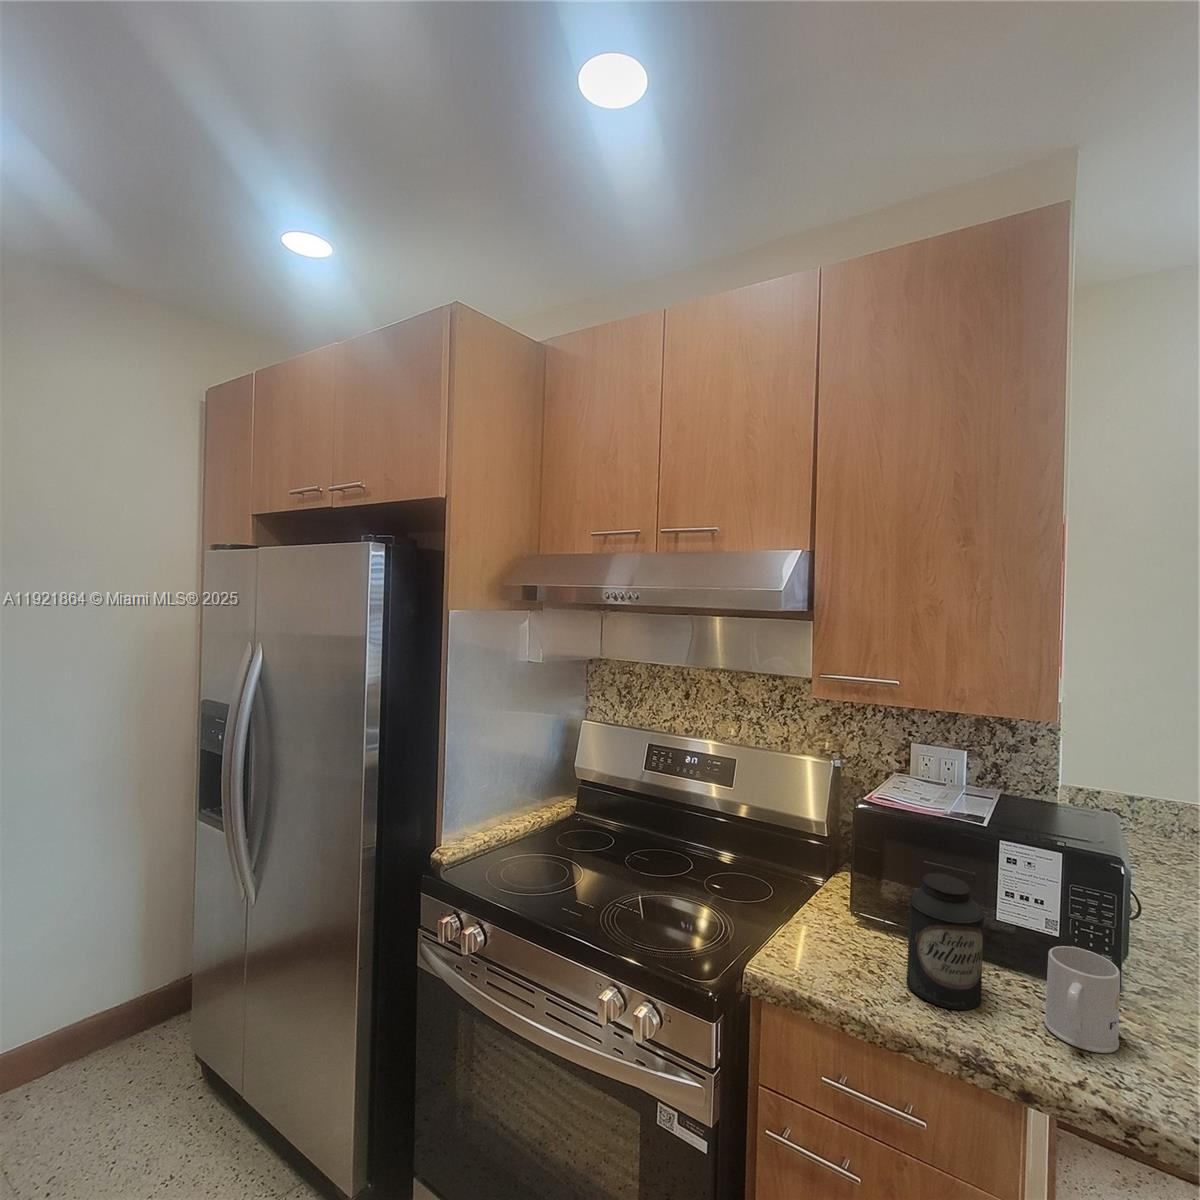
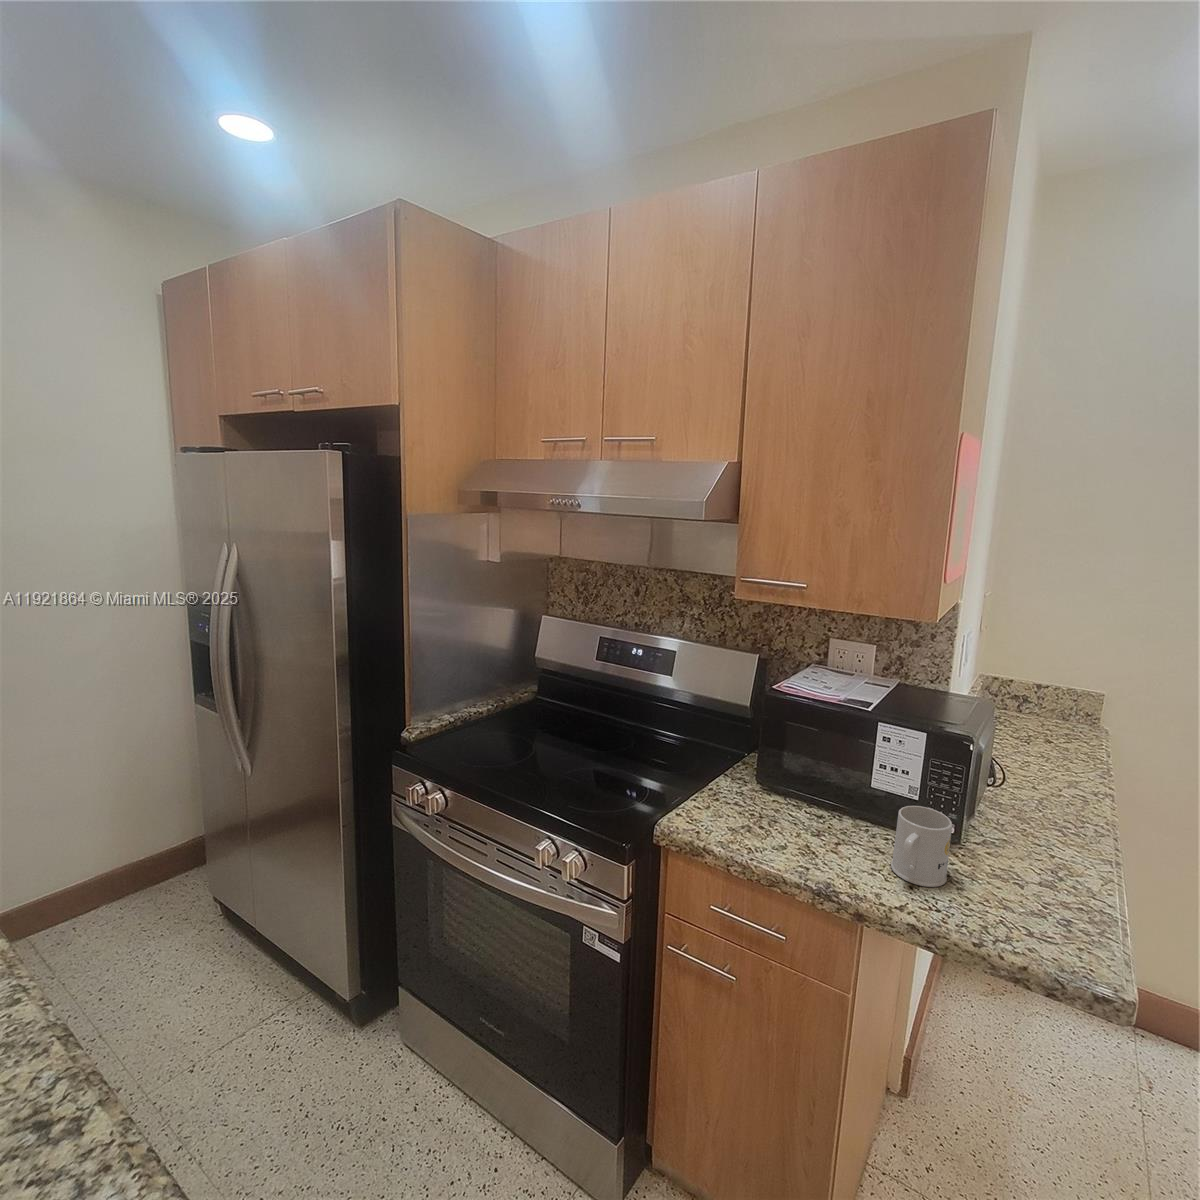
canister: present [907,873,984,1010] -> none [787,748,852,855]

